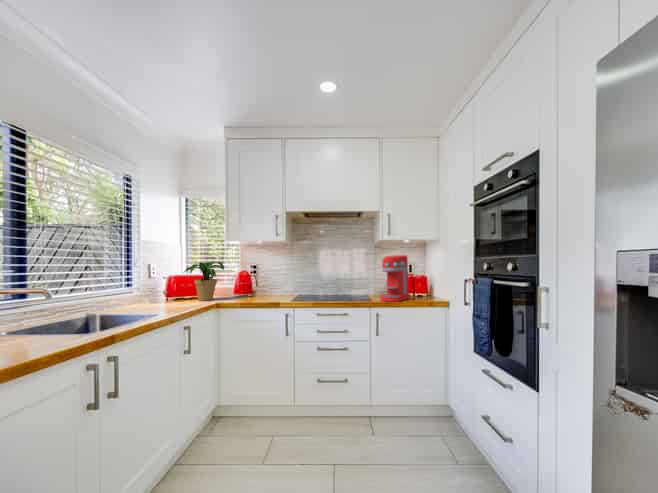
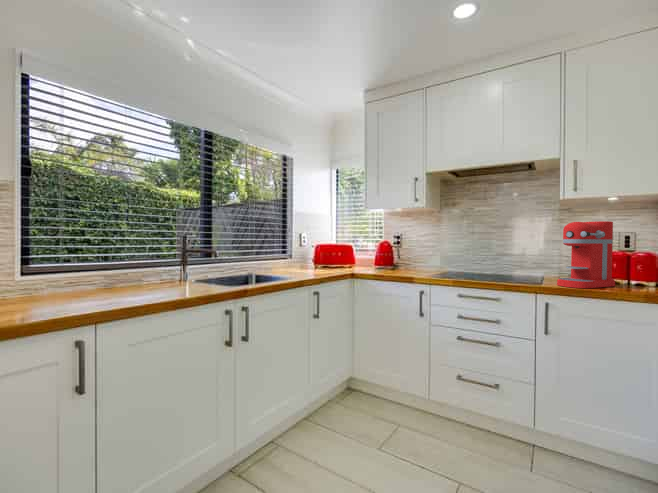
potted plant: present [184,261,224,301] -> none [322,230,362,270]

